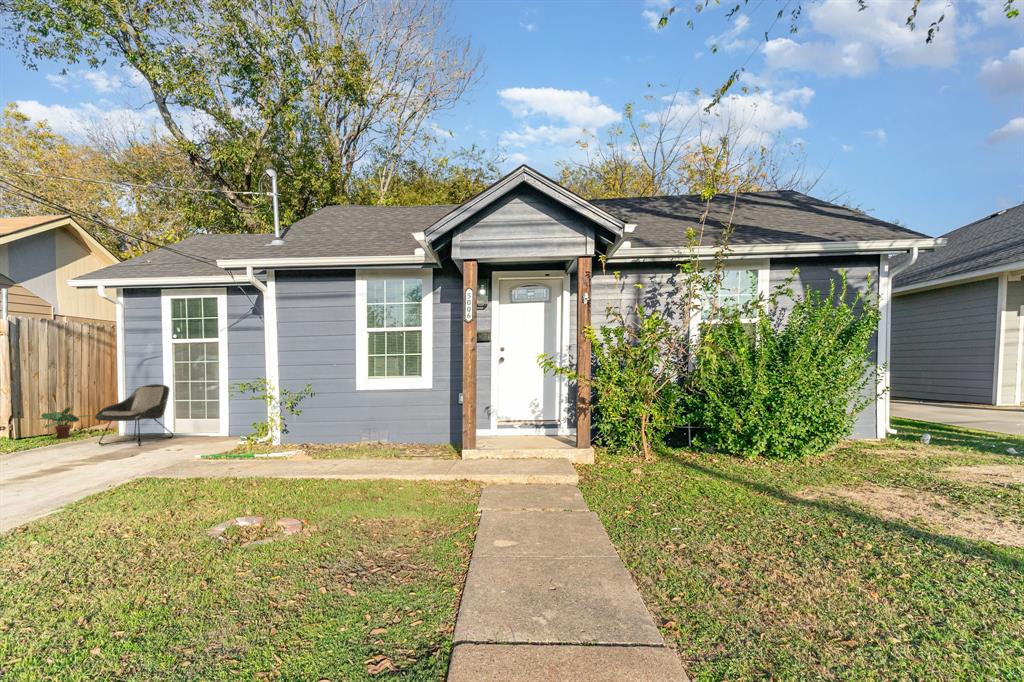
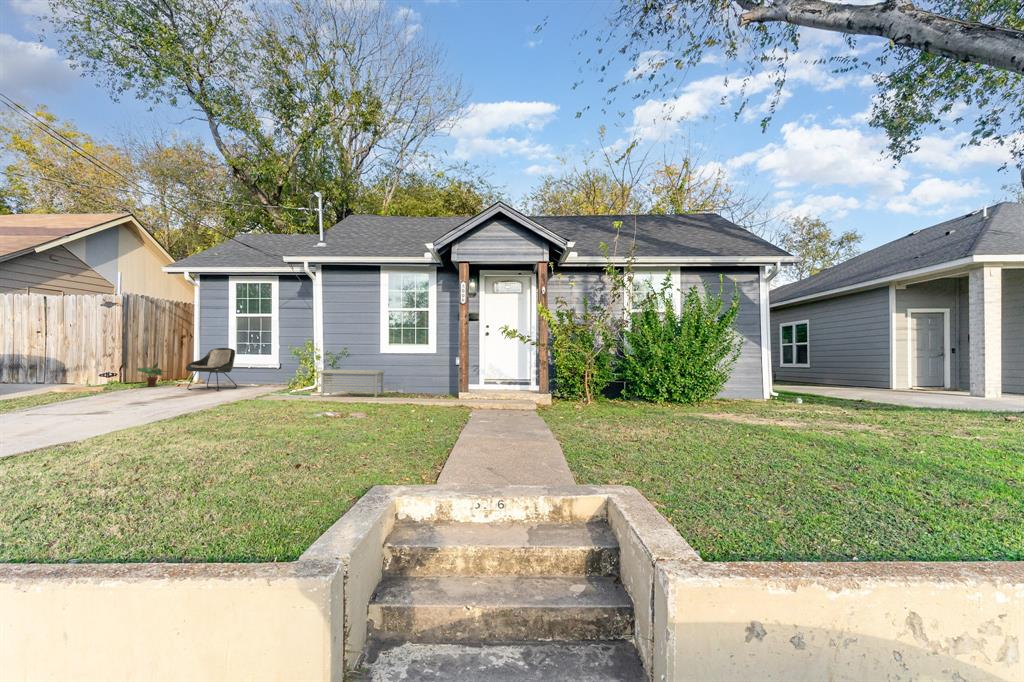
storage bench: none [268,413,364,456] -> present [319,369,385,397]

